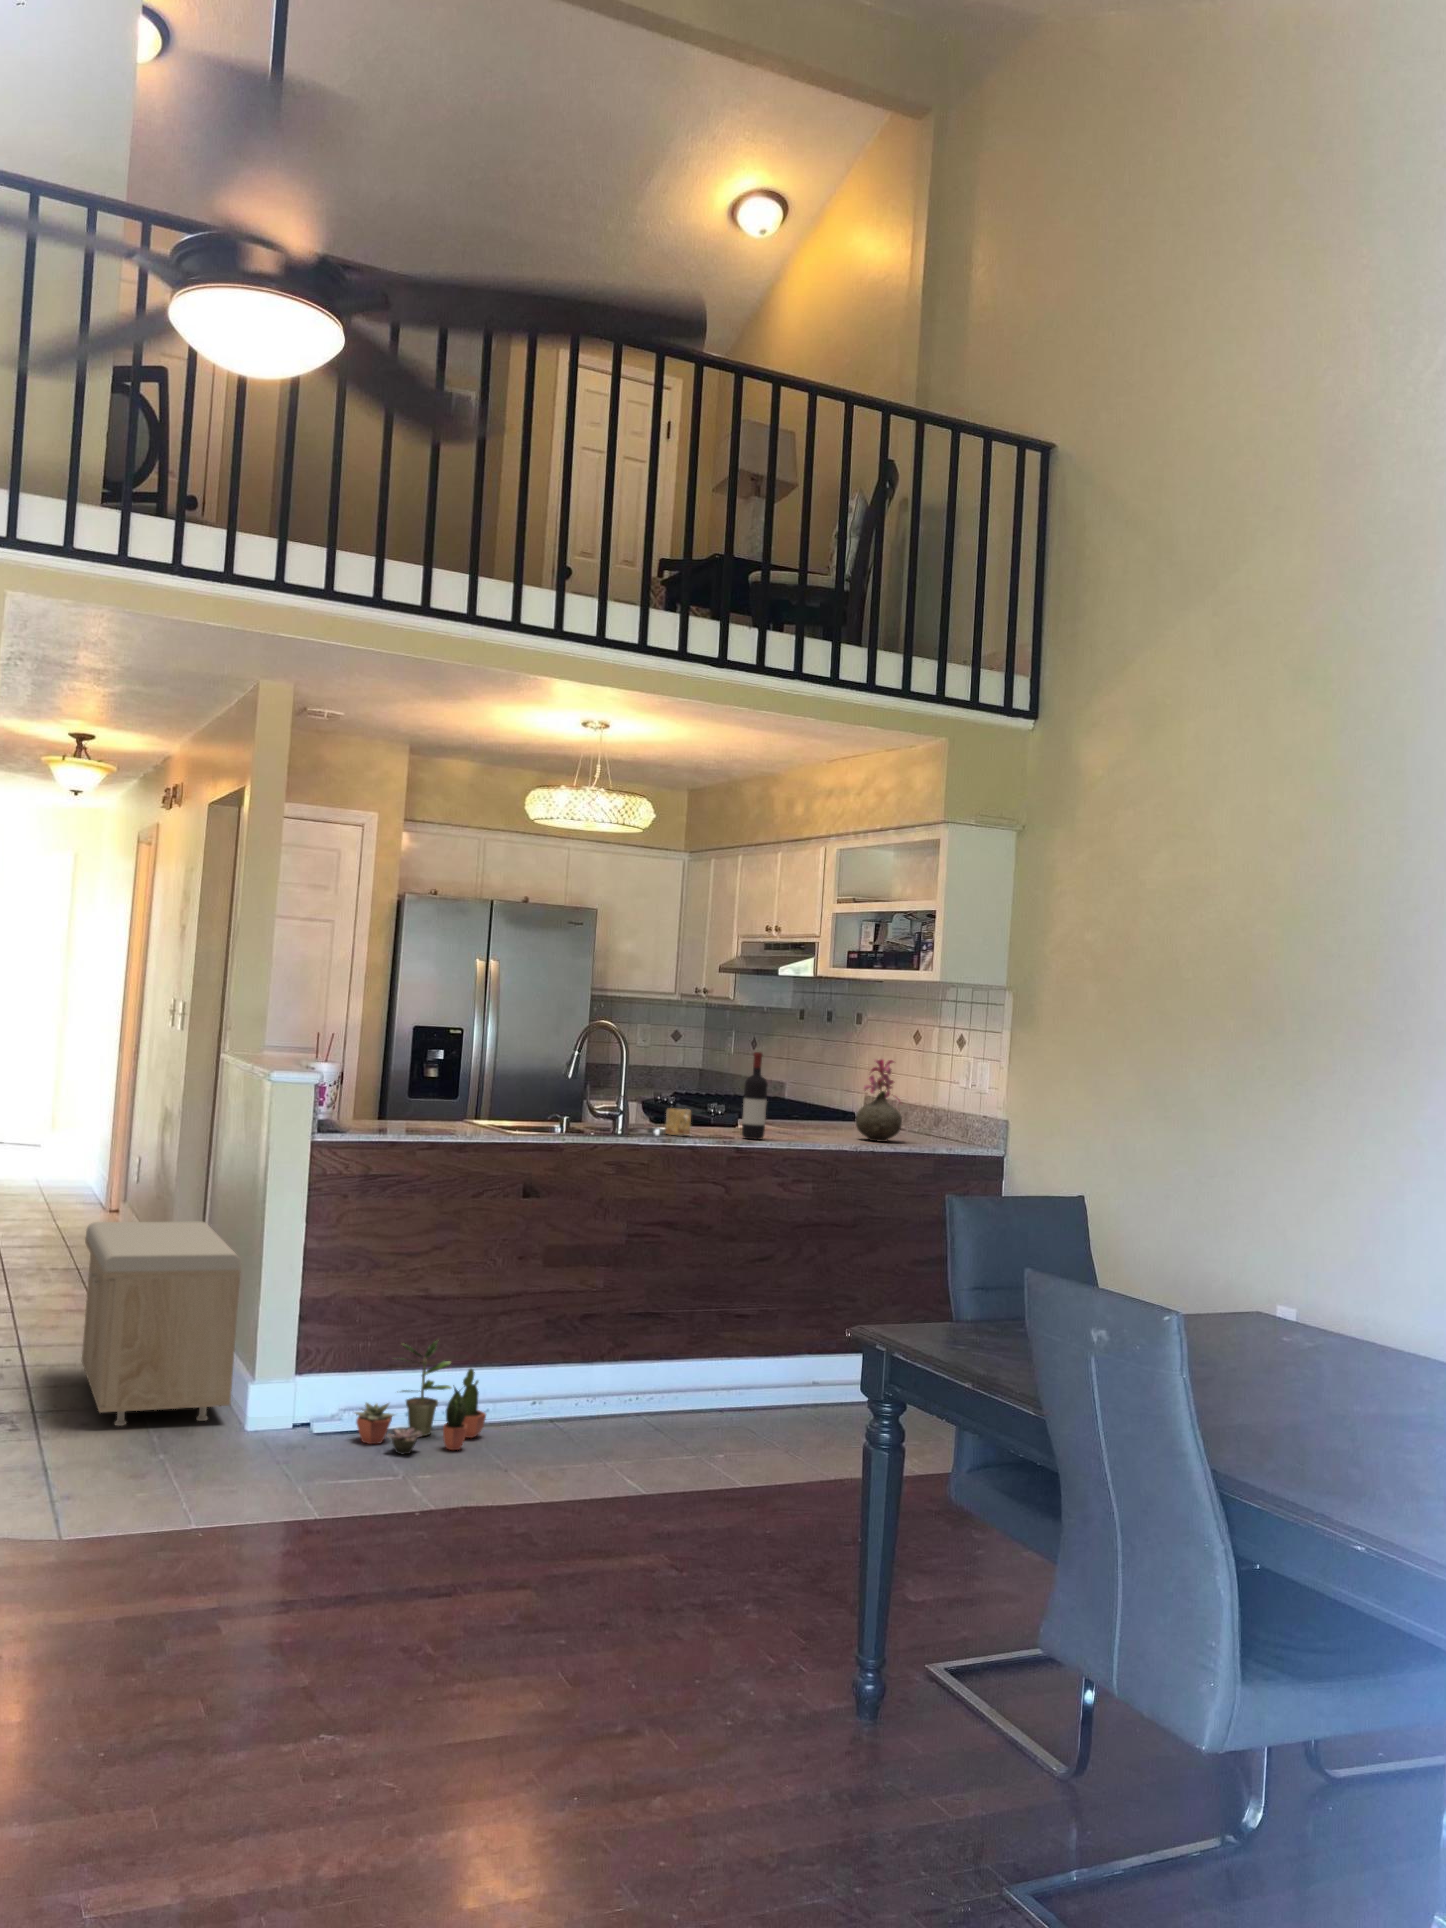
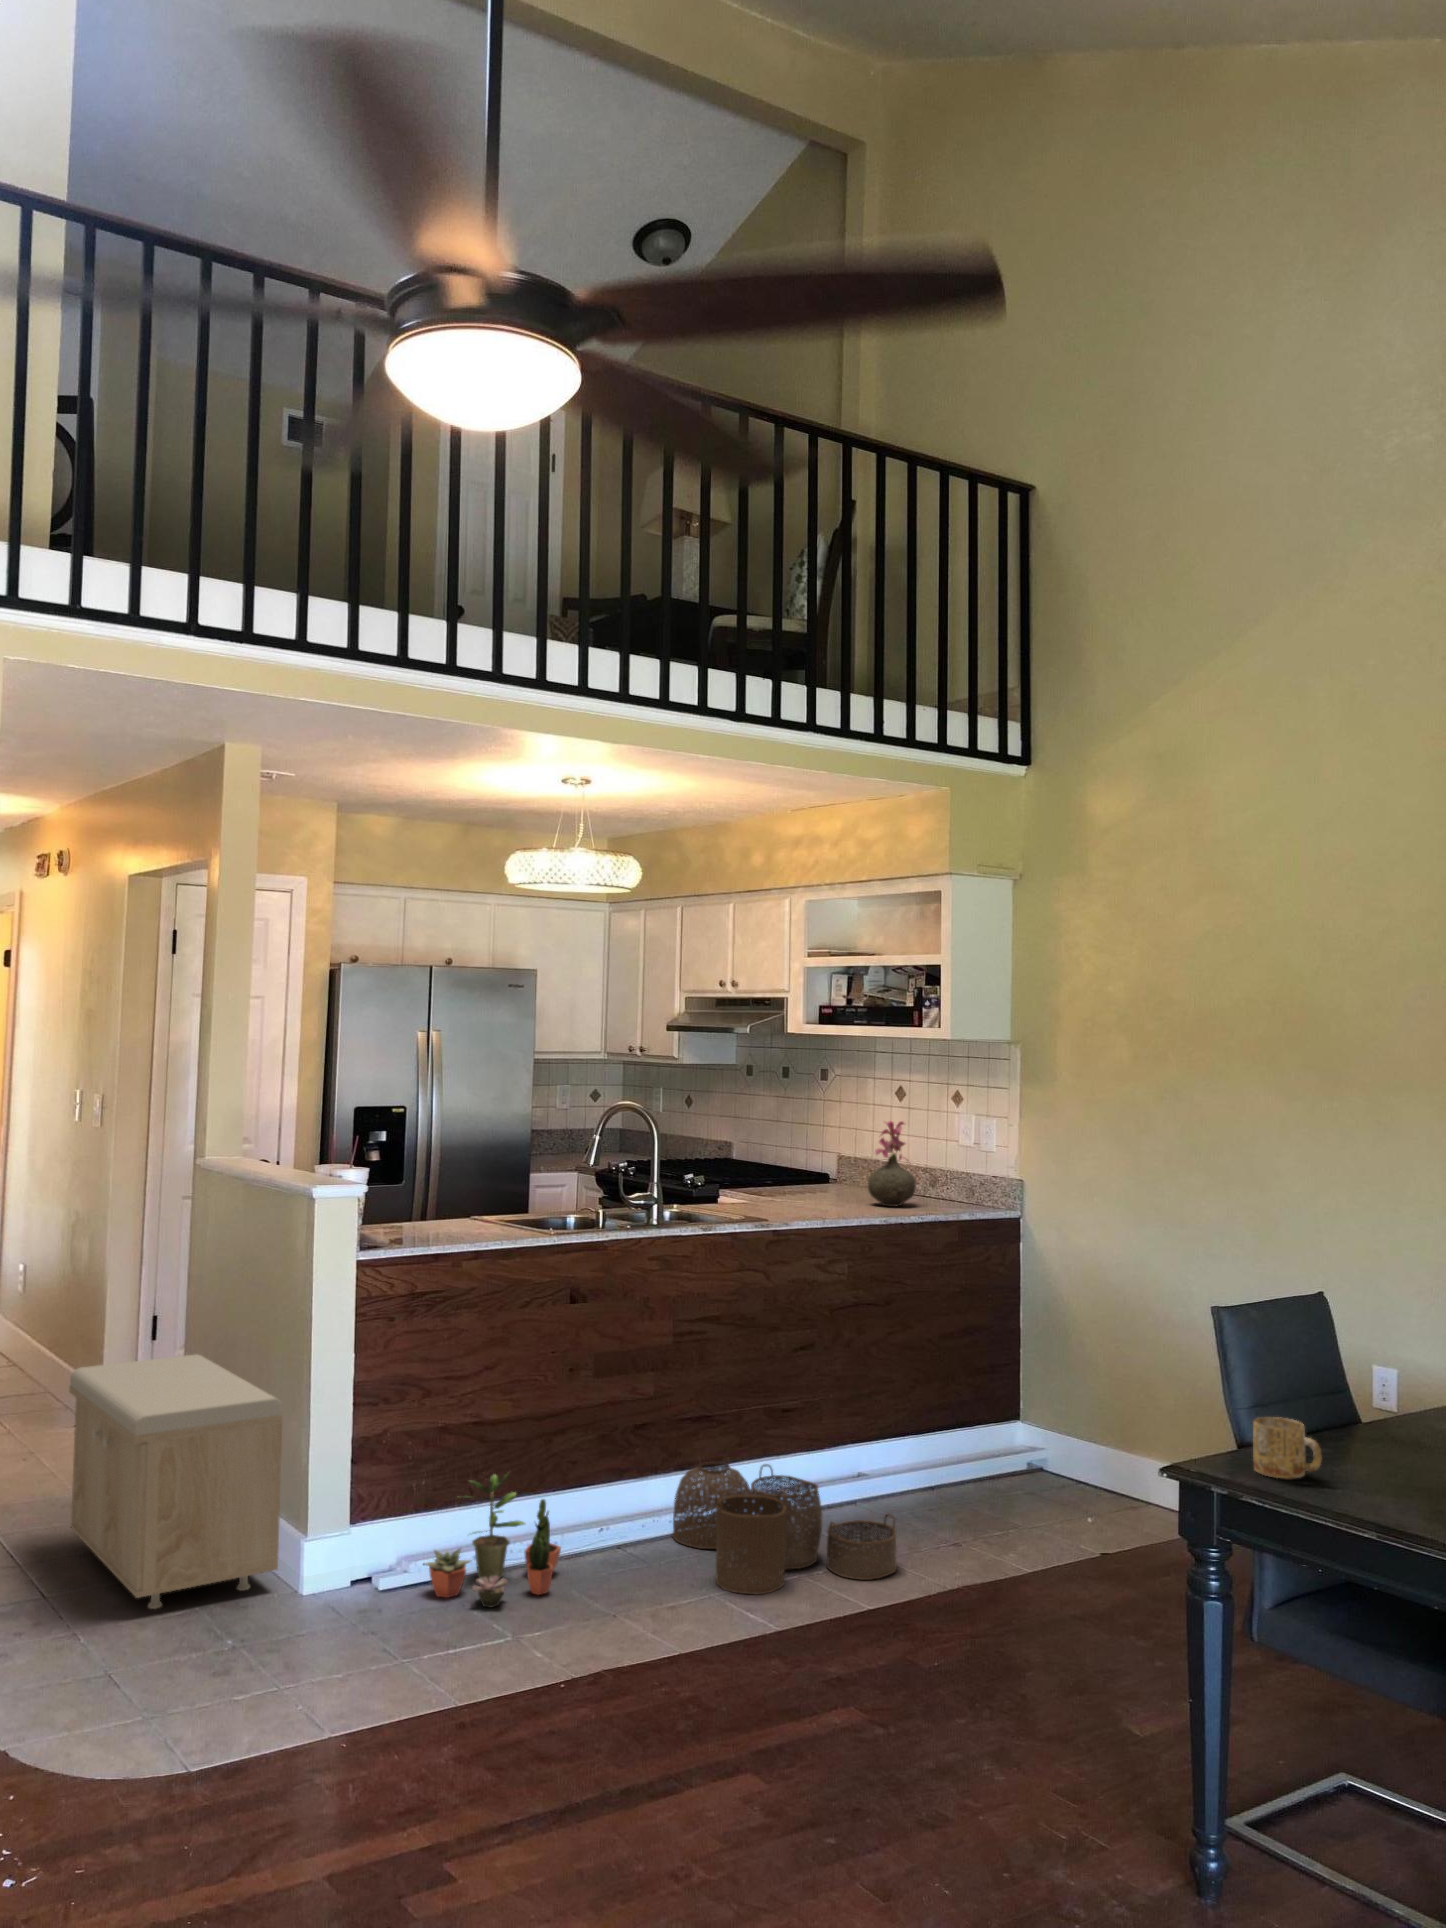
wine bottle: present [742,1052,768,1140] -> none [773,1125,798,1217]
mug: present [665,1109,691,1135] -> present [1253,1417,1322,1479]
woven basket: none [608,1351,801,1471] -> present [673,1459,897,1595]

